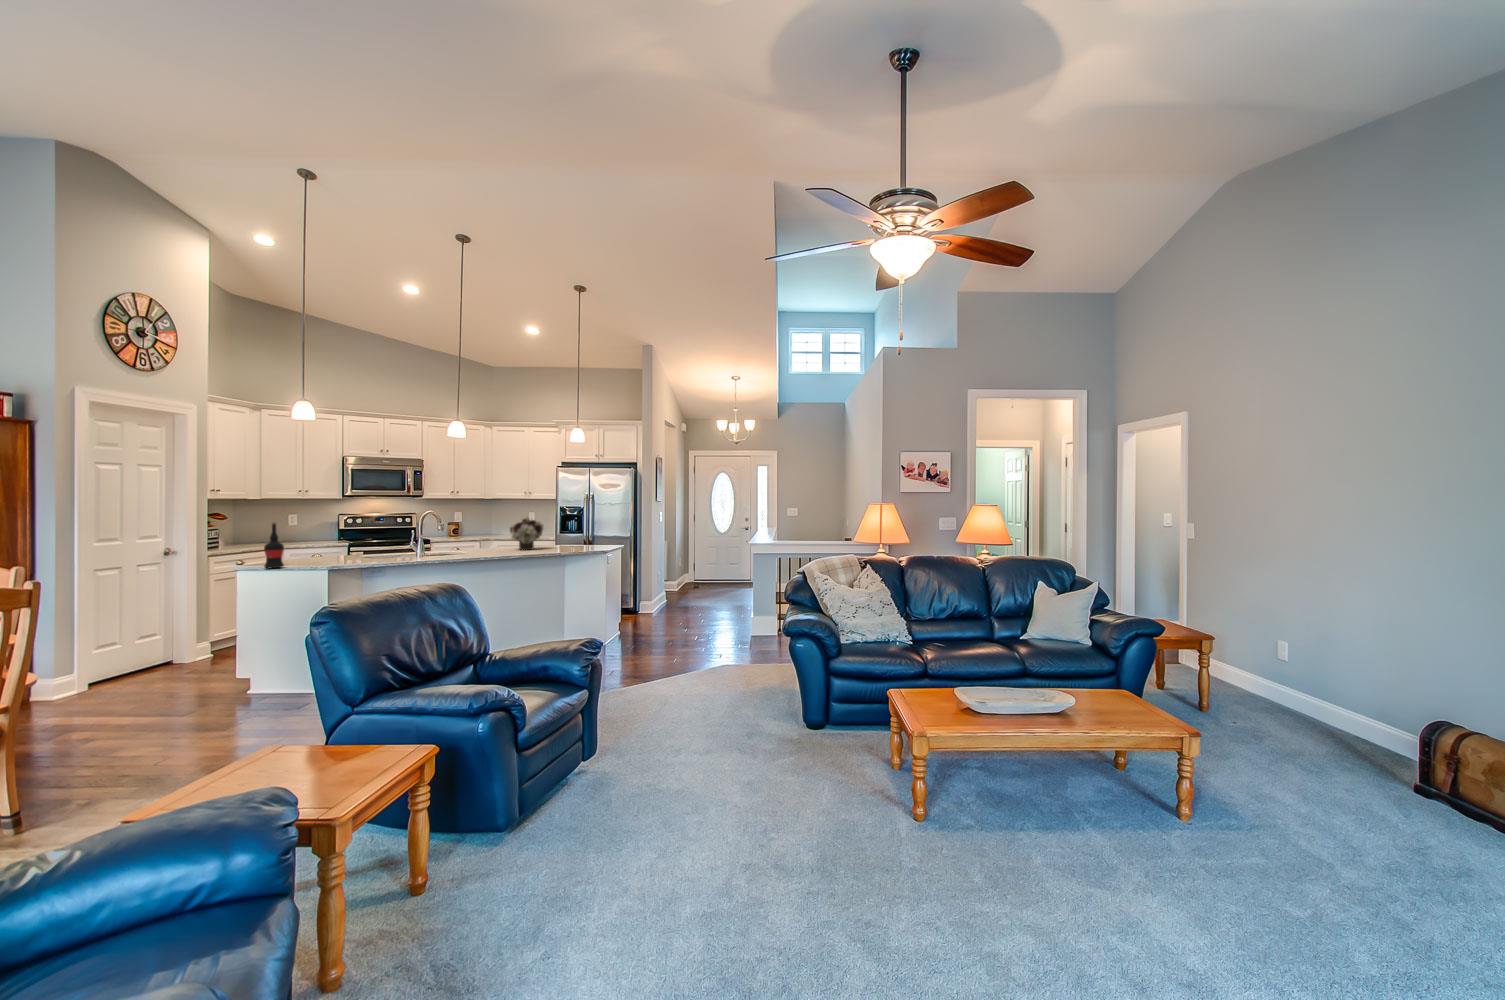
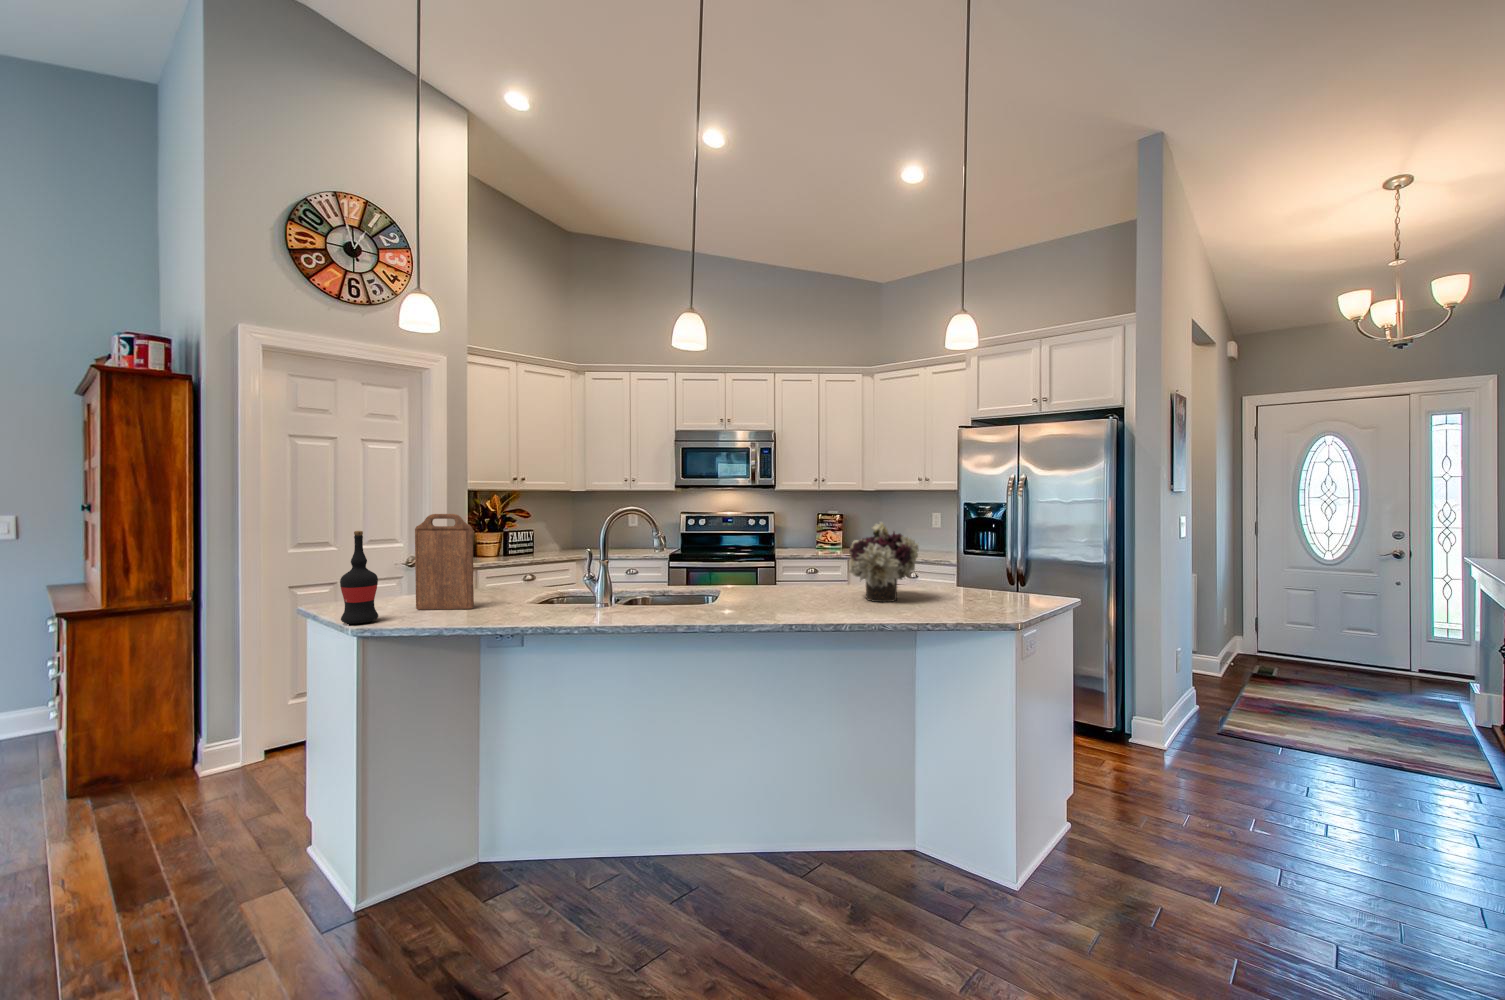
cutting board: none [283,514,318,565] -> present [415,514,474,610]

